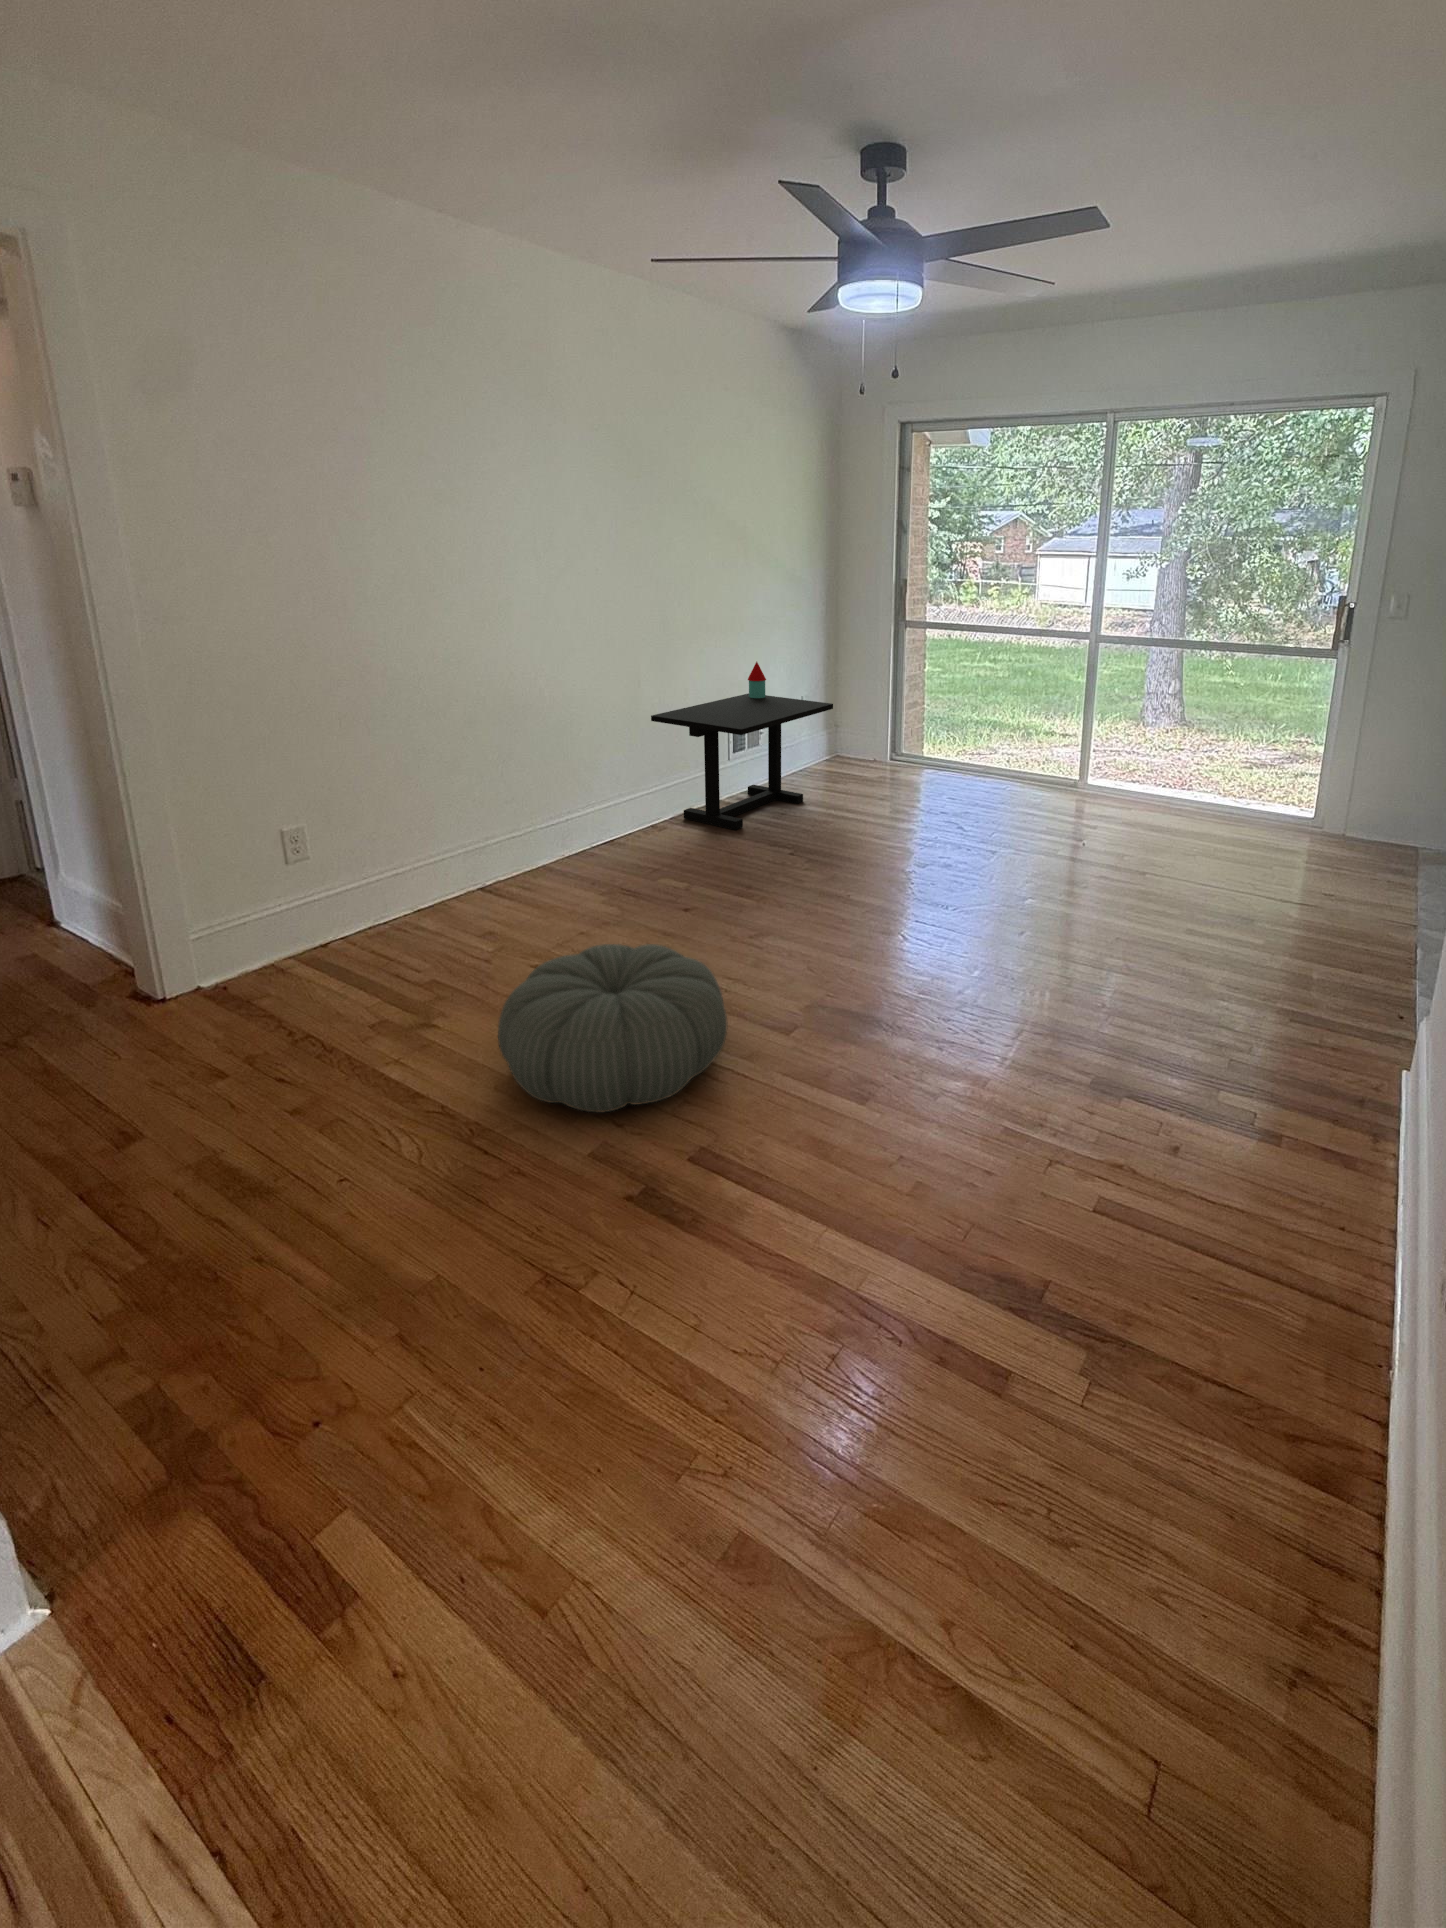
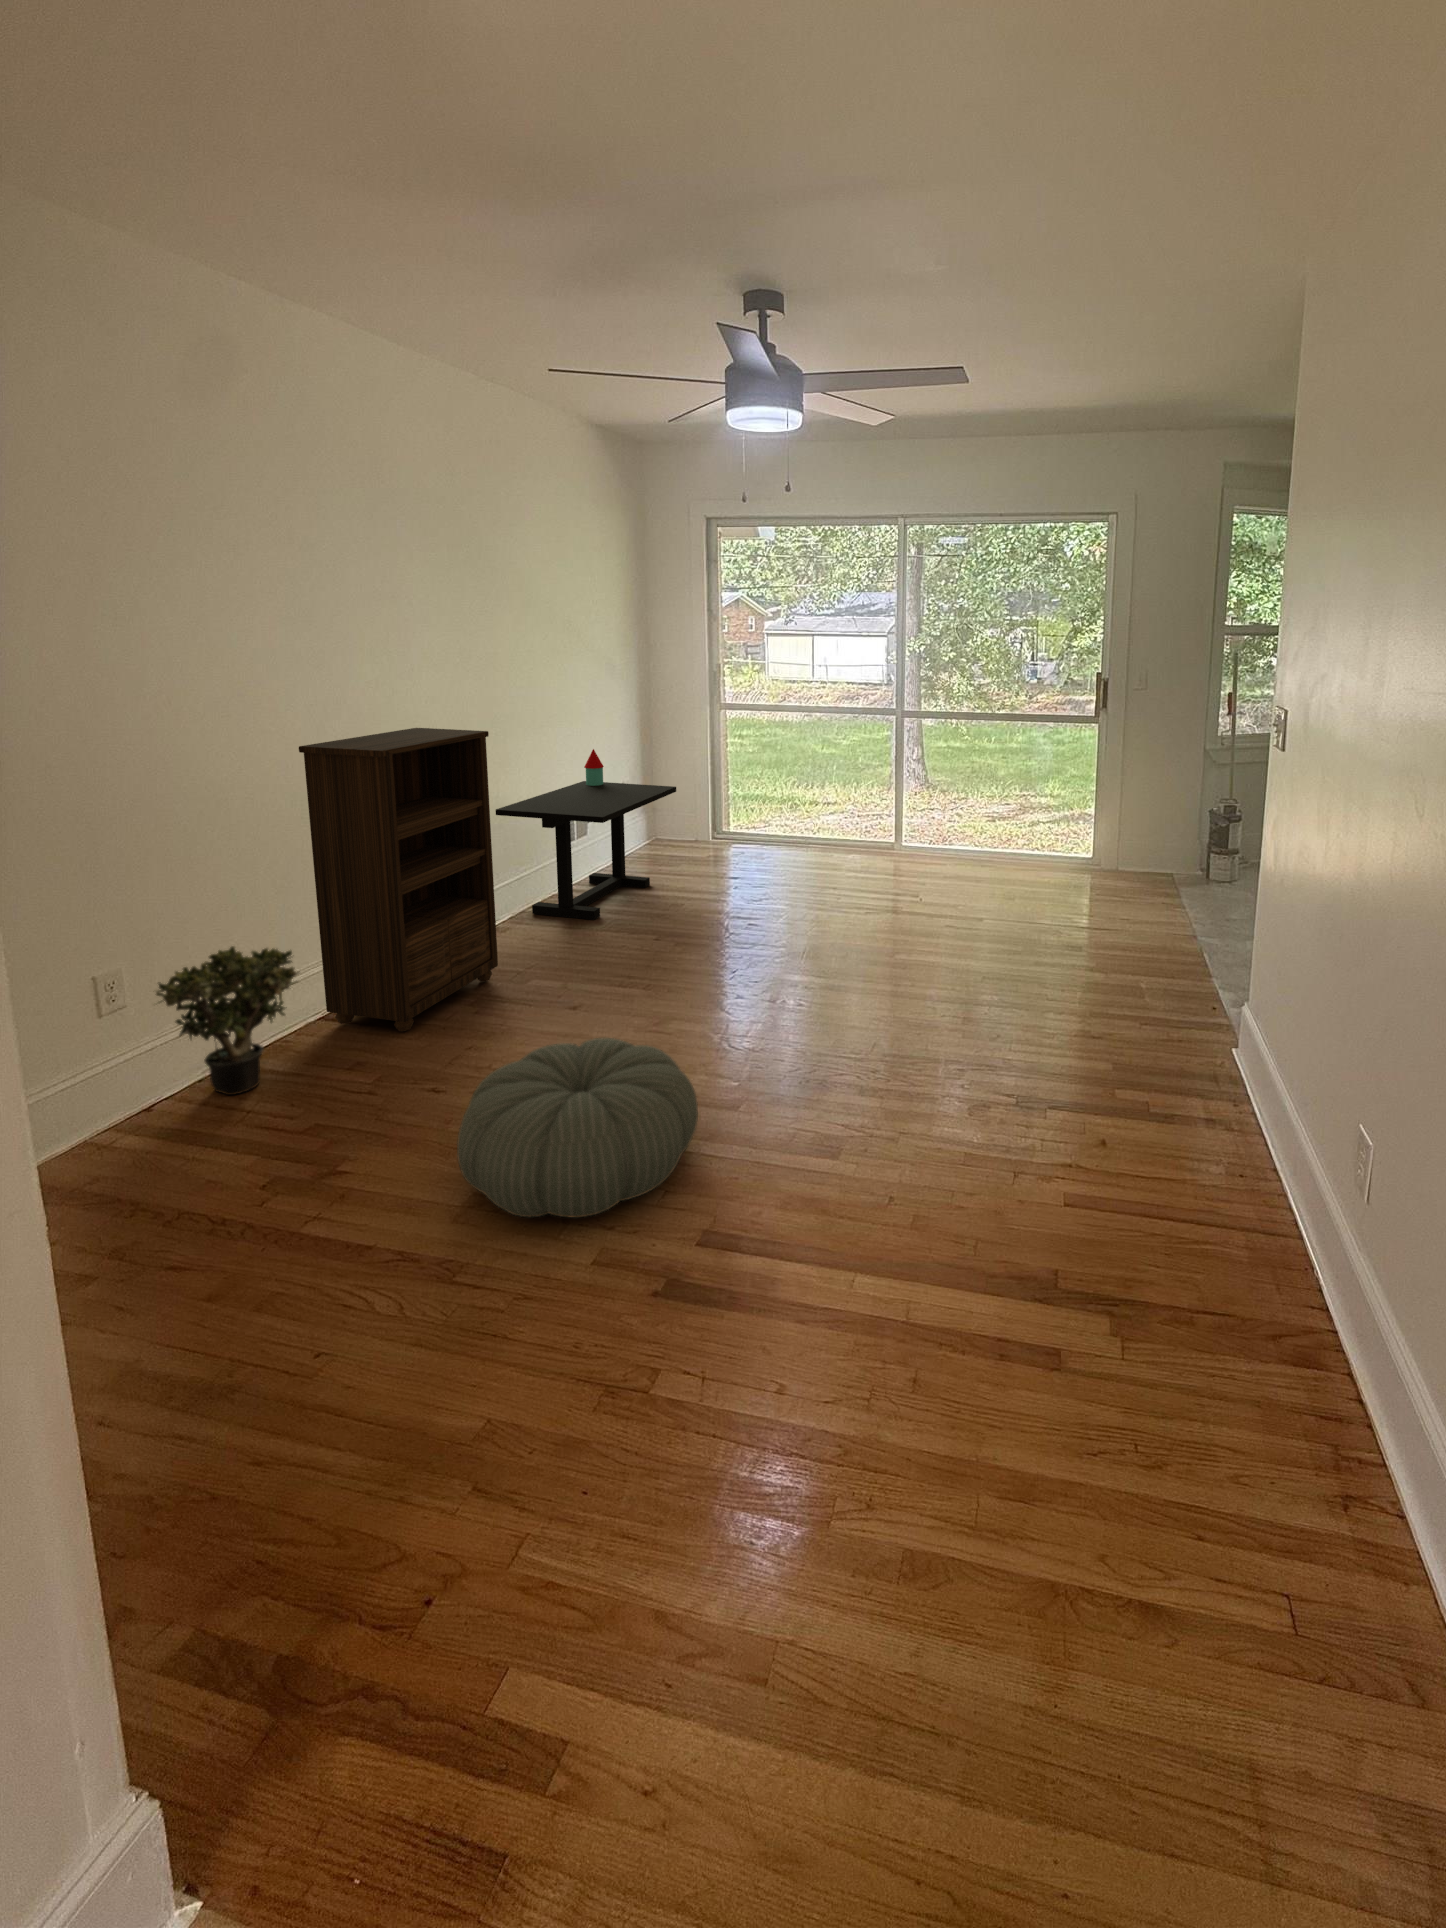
bookshelf: none [445,633,627,913] -> present [299,728,498,1032]
potted plant: none [316,819,435,947] -> present [156,946,299,1095]

